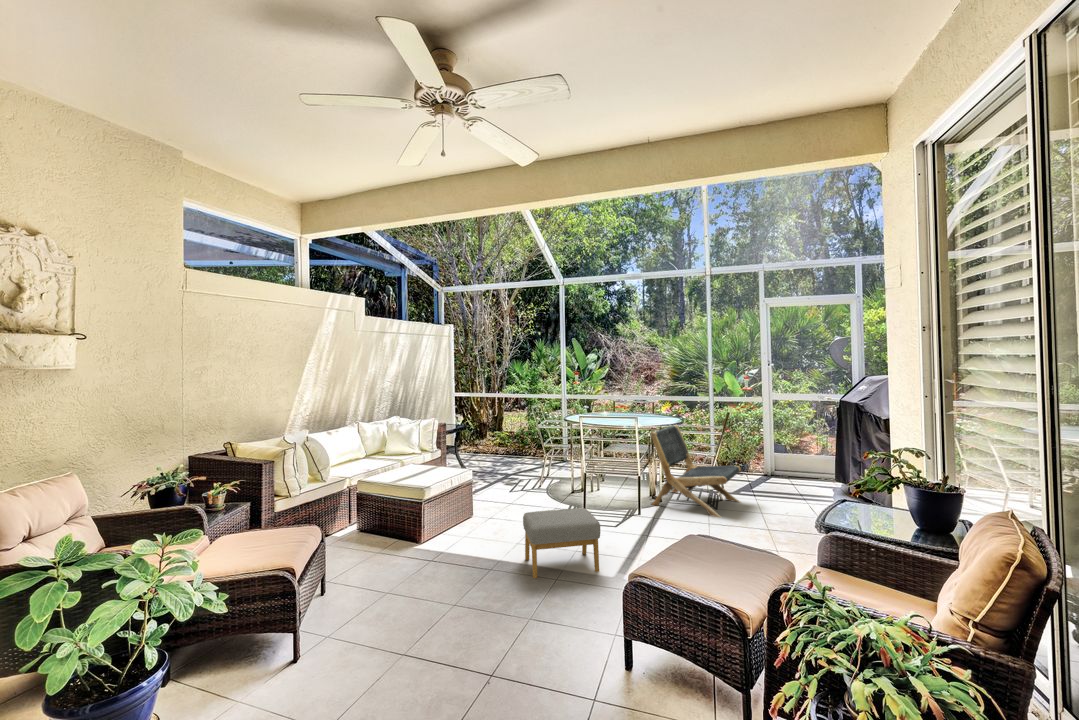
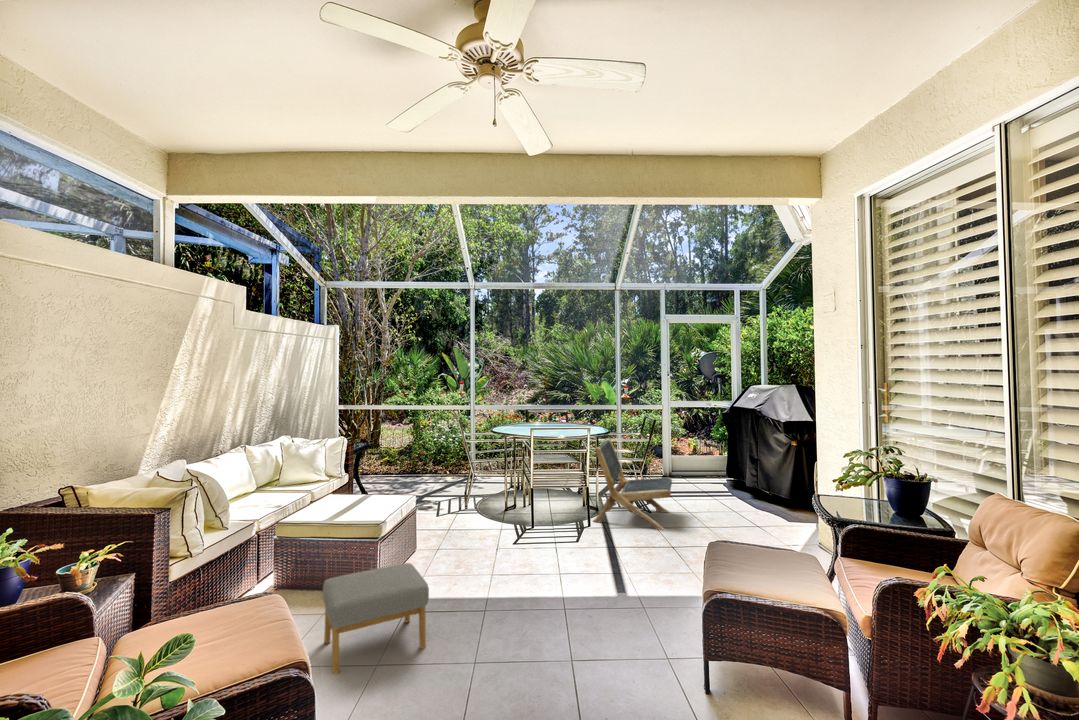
footstool: present [523,508,600,578] -> present [323,563,429,674]

